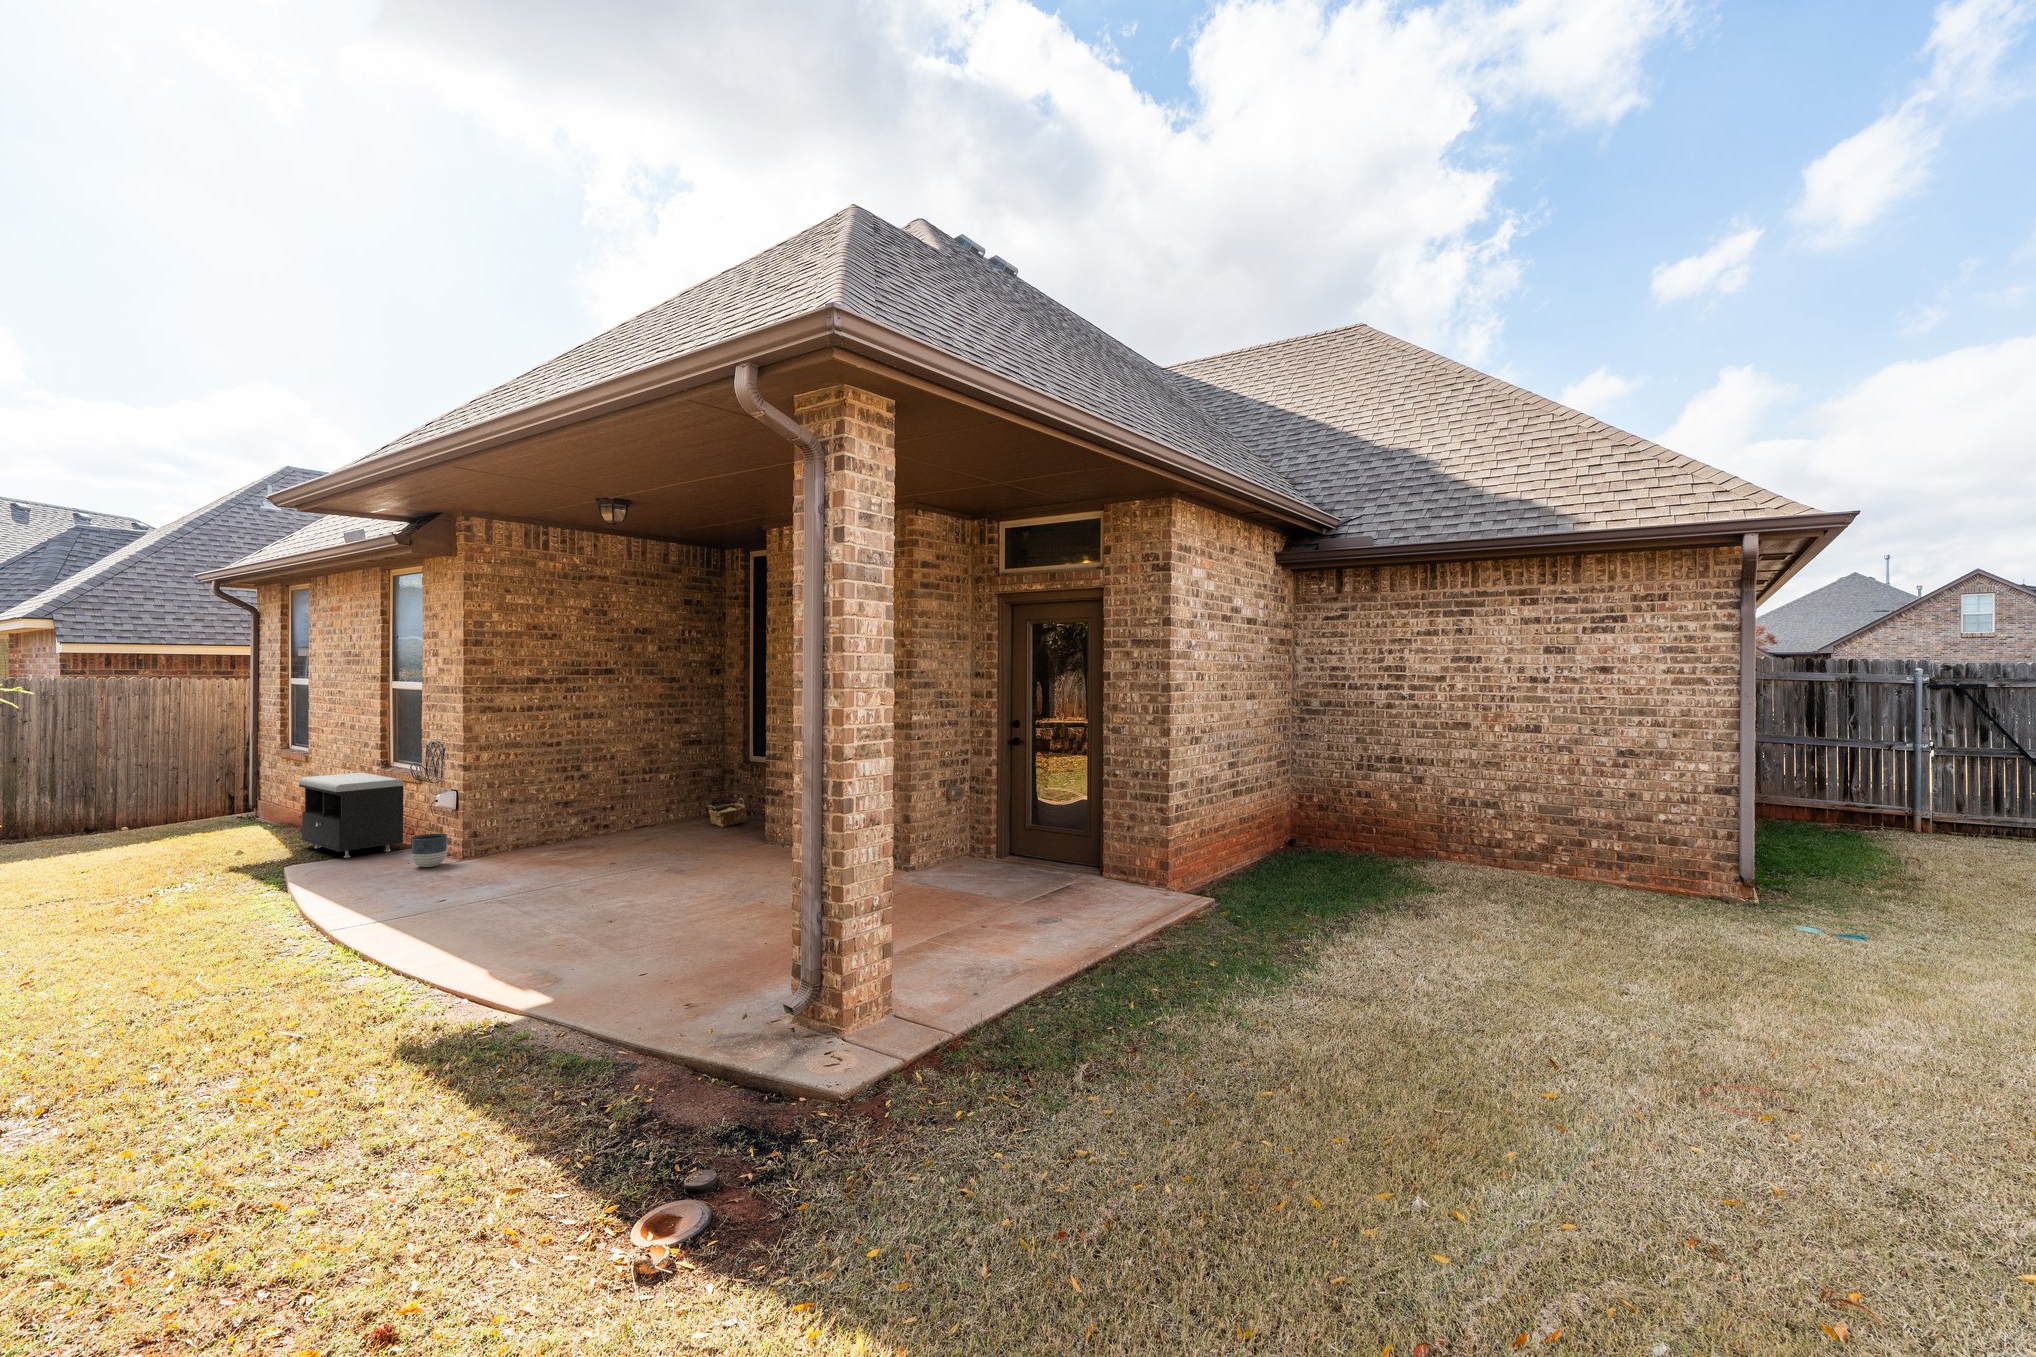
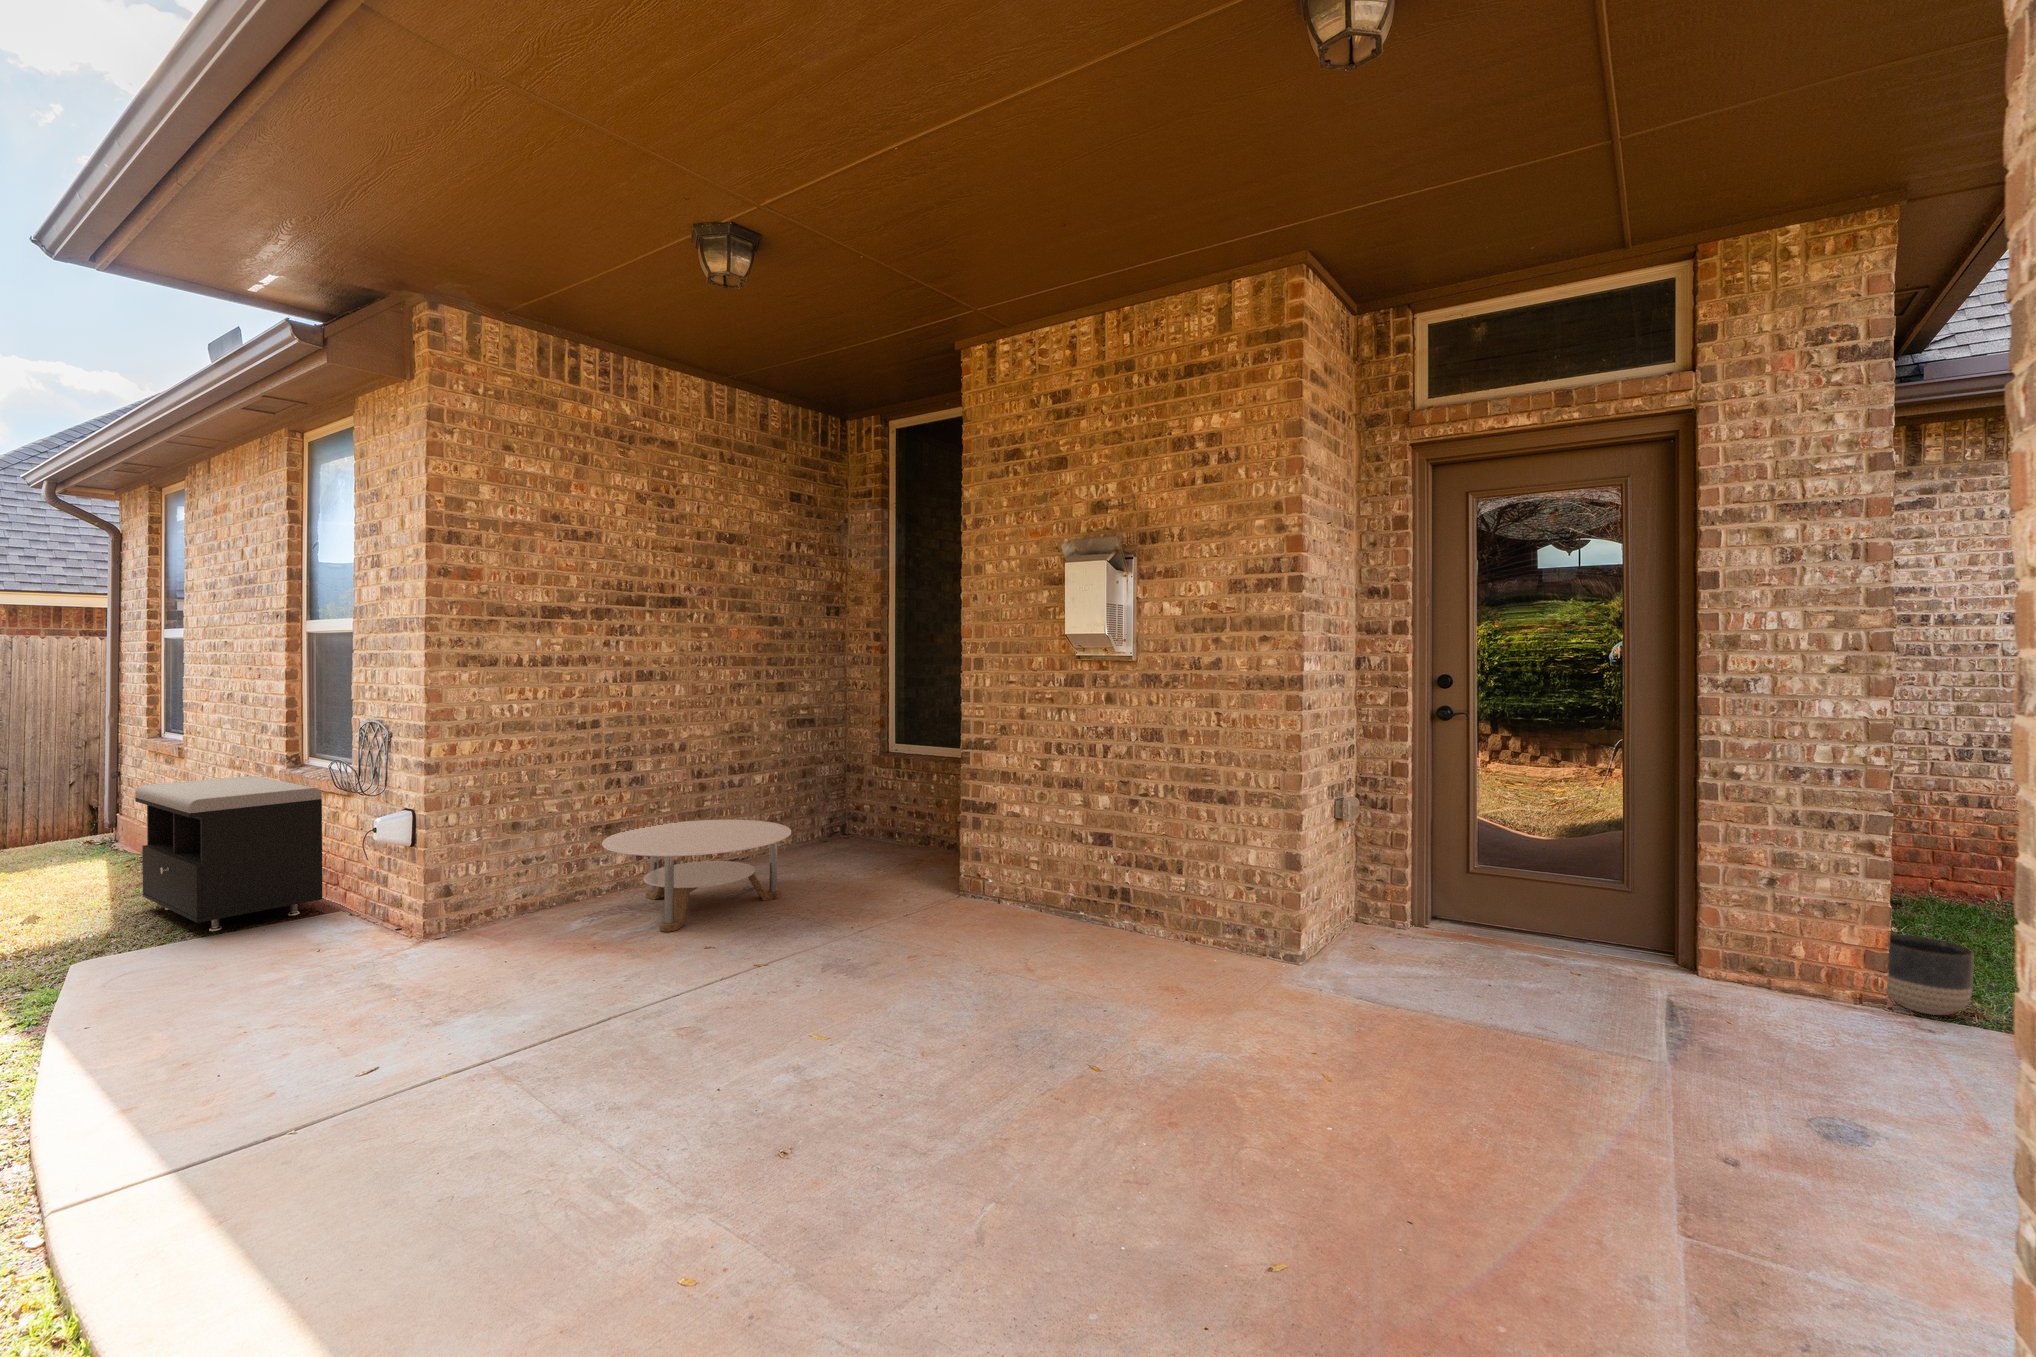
woven basket: present [709,798,746,827] -> none [826,812,884,858]
round table: none [560,800,672,860] -> present [602,820,791,932]
planter: present [411,833,447,867] -> present [1887,934,1974,1015]

